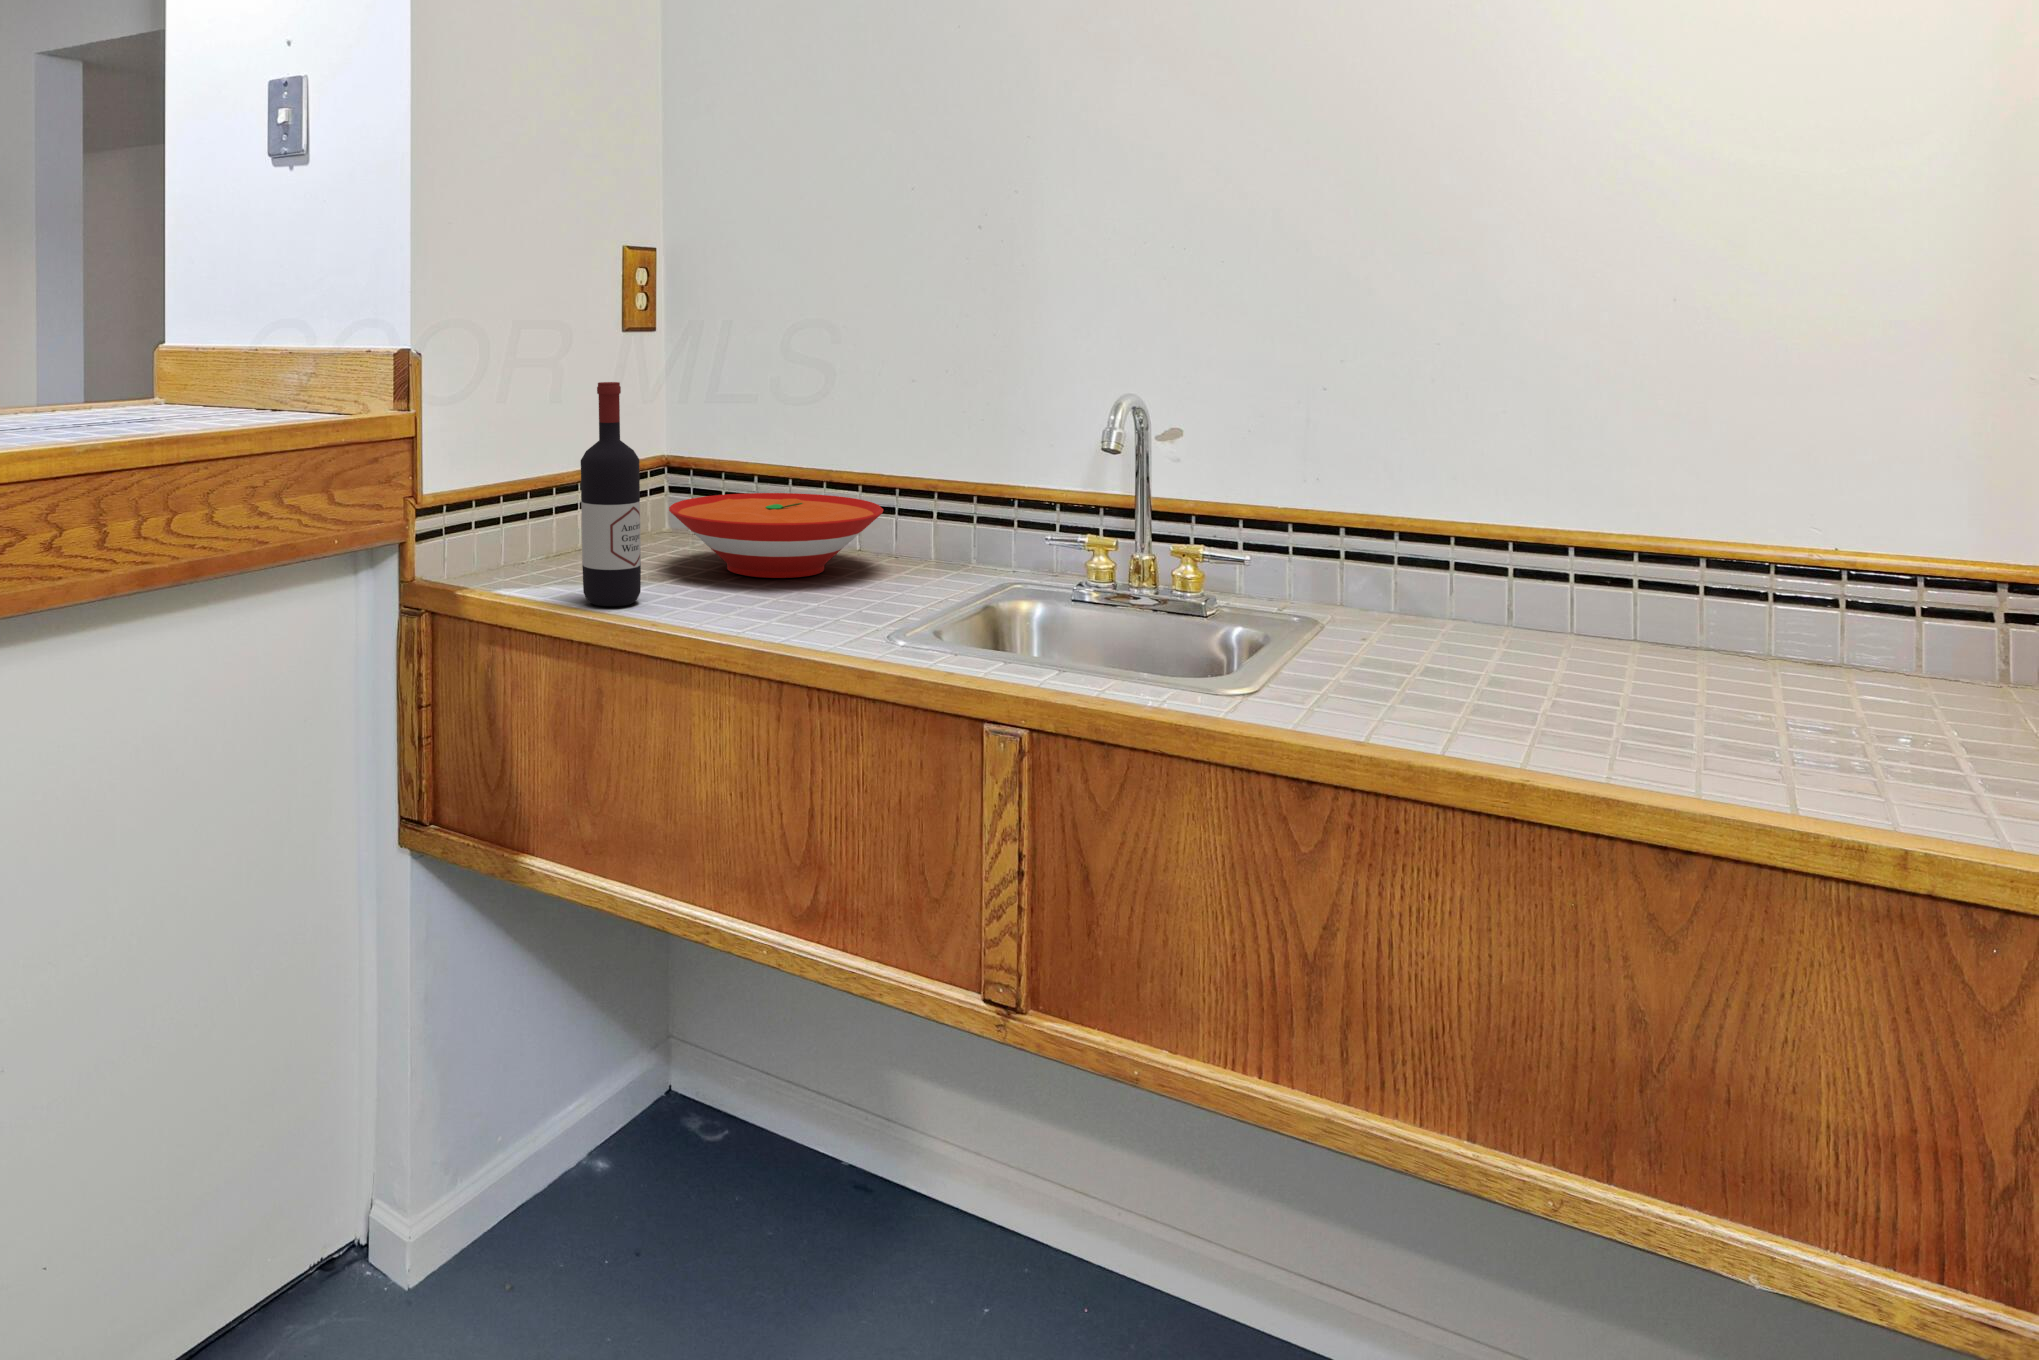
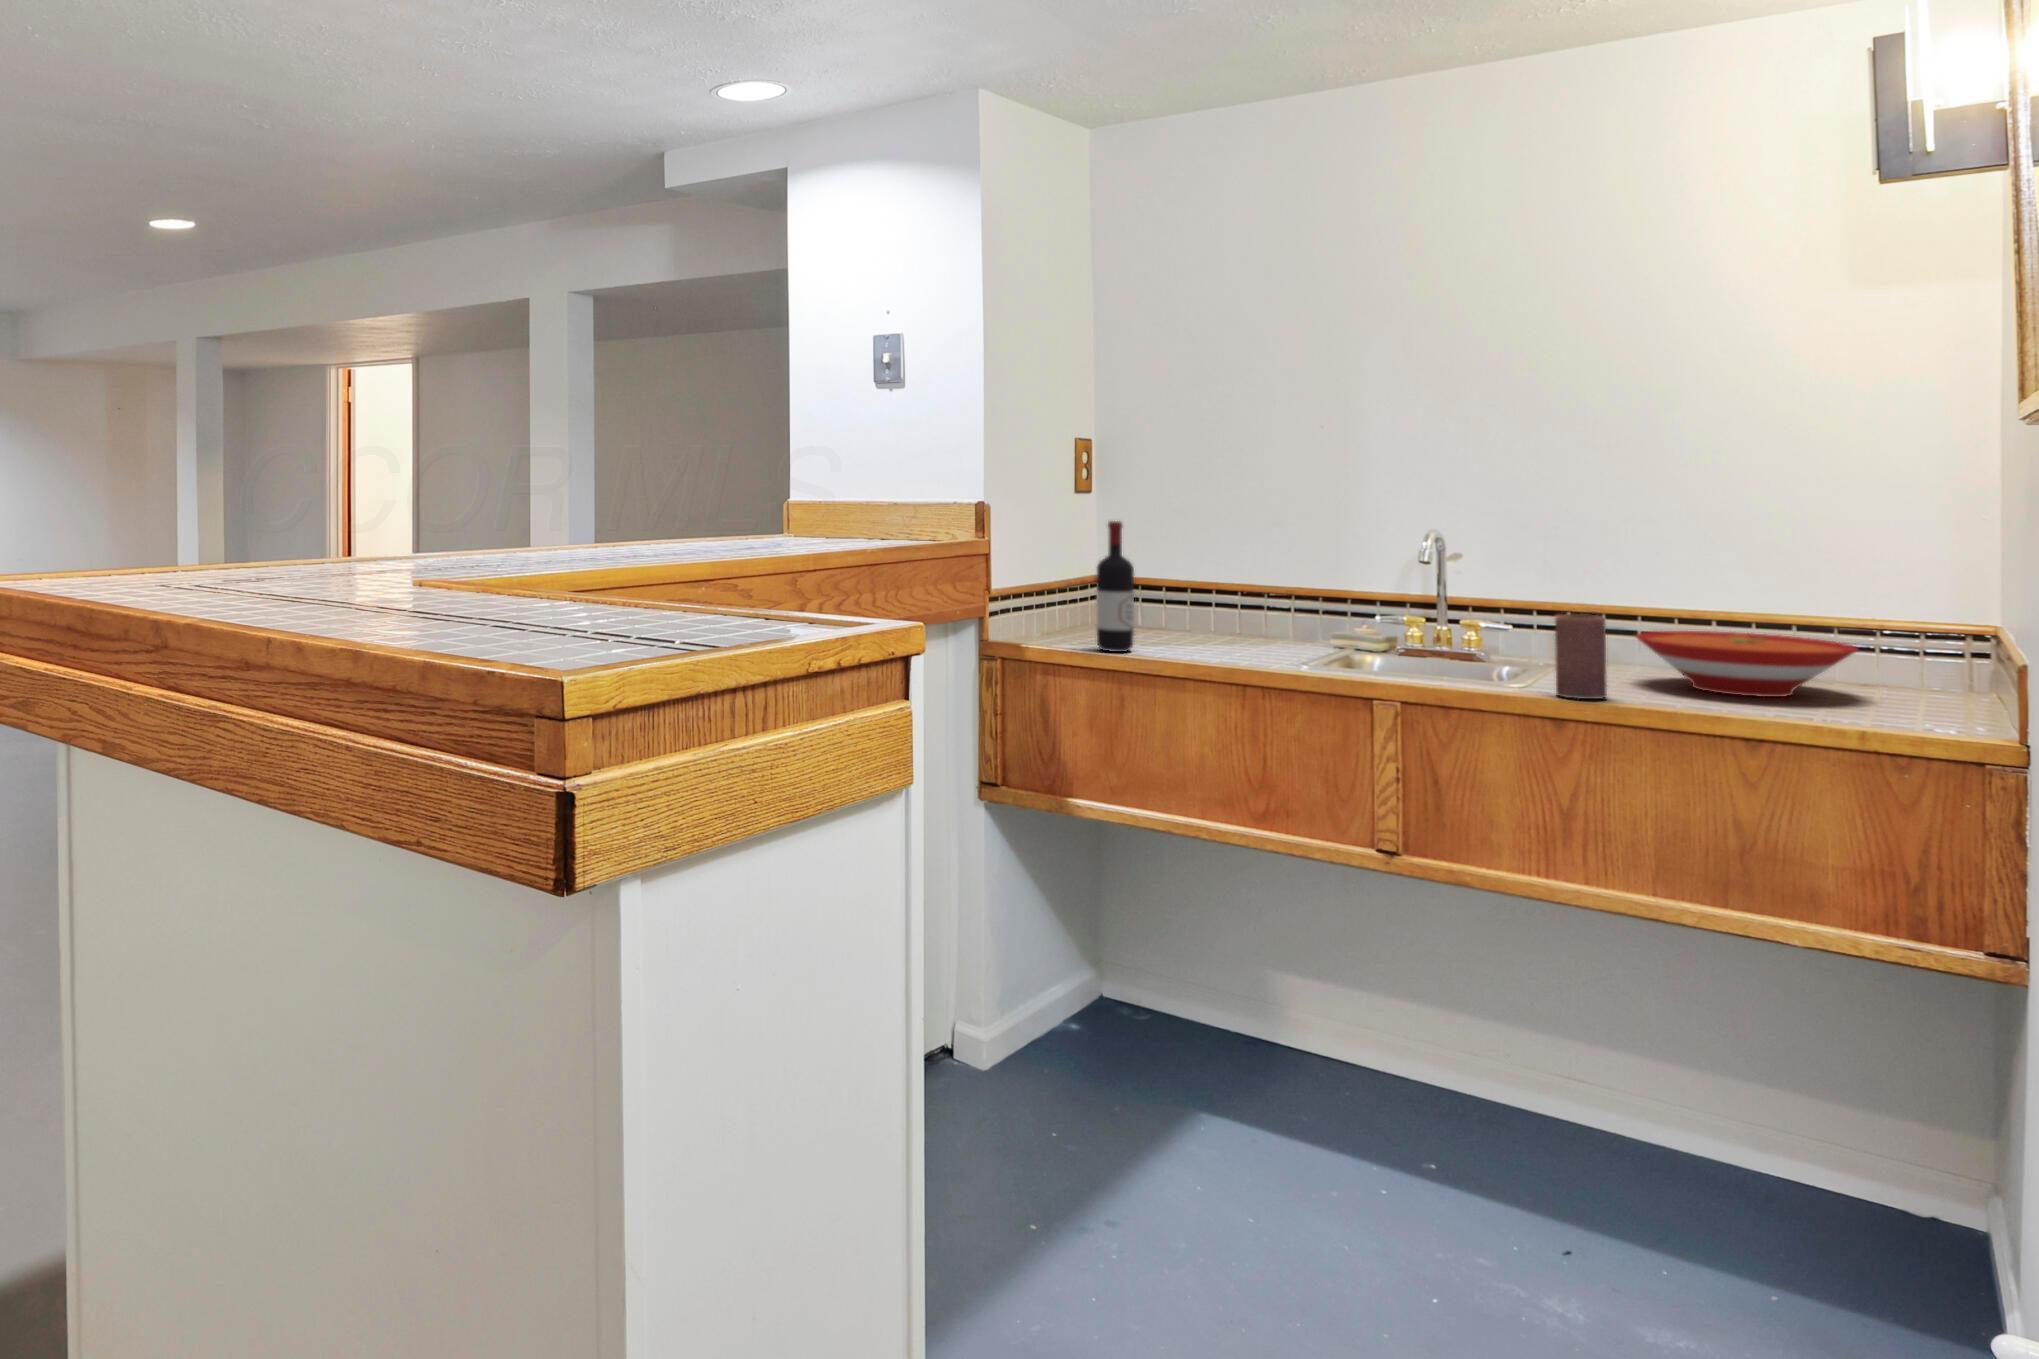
bowl: present [669,493,883,578] -> present [1636,631,1857,697]
candle: none [1288,562,1384,738] -> present [1555,614,1607,699]

